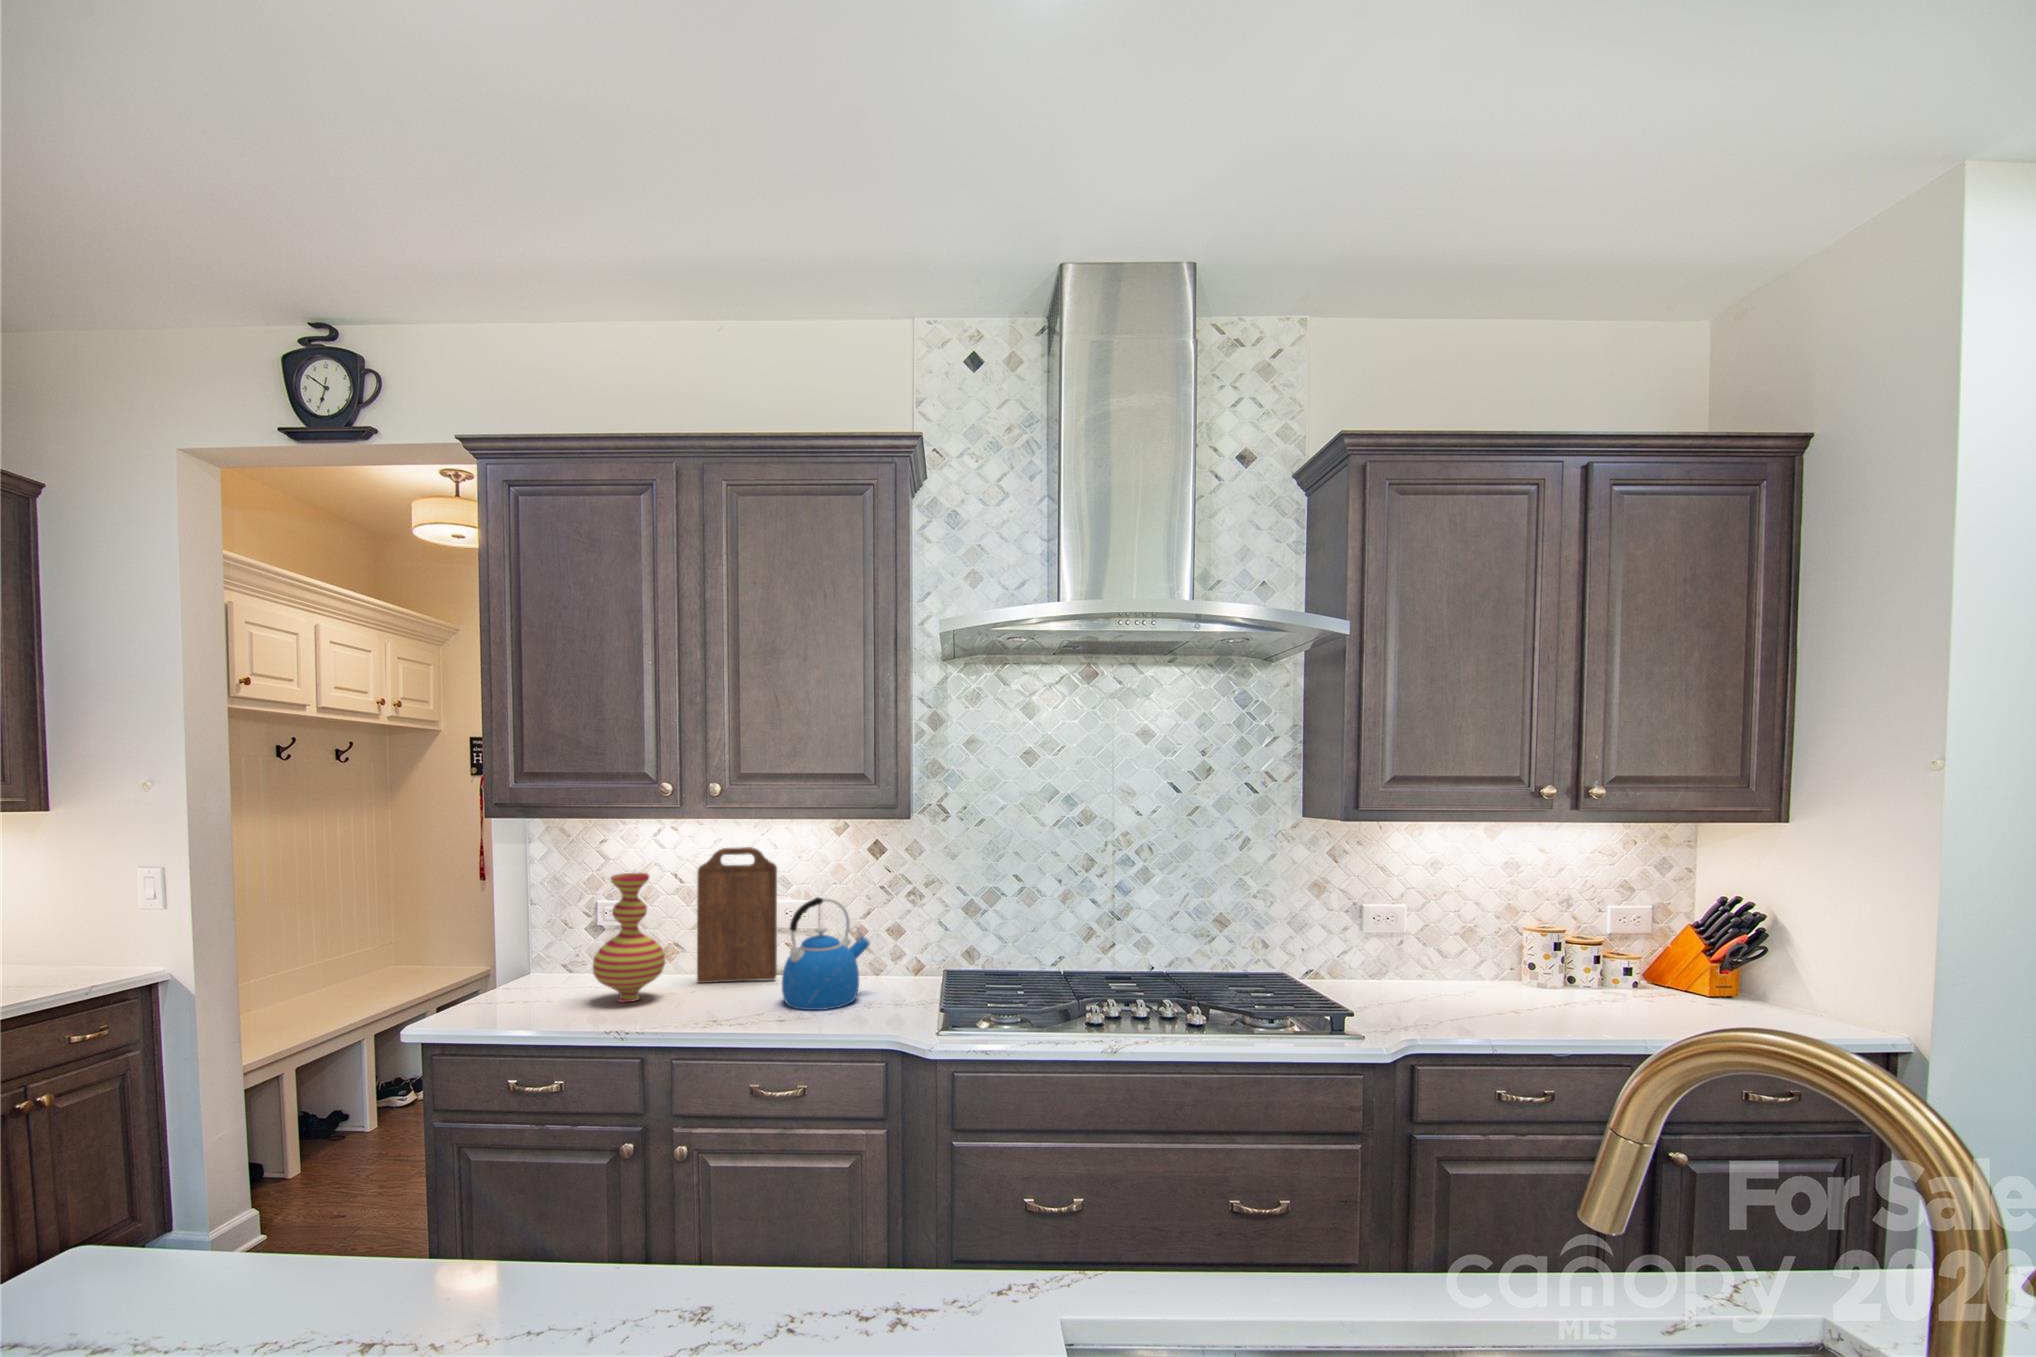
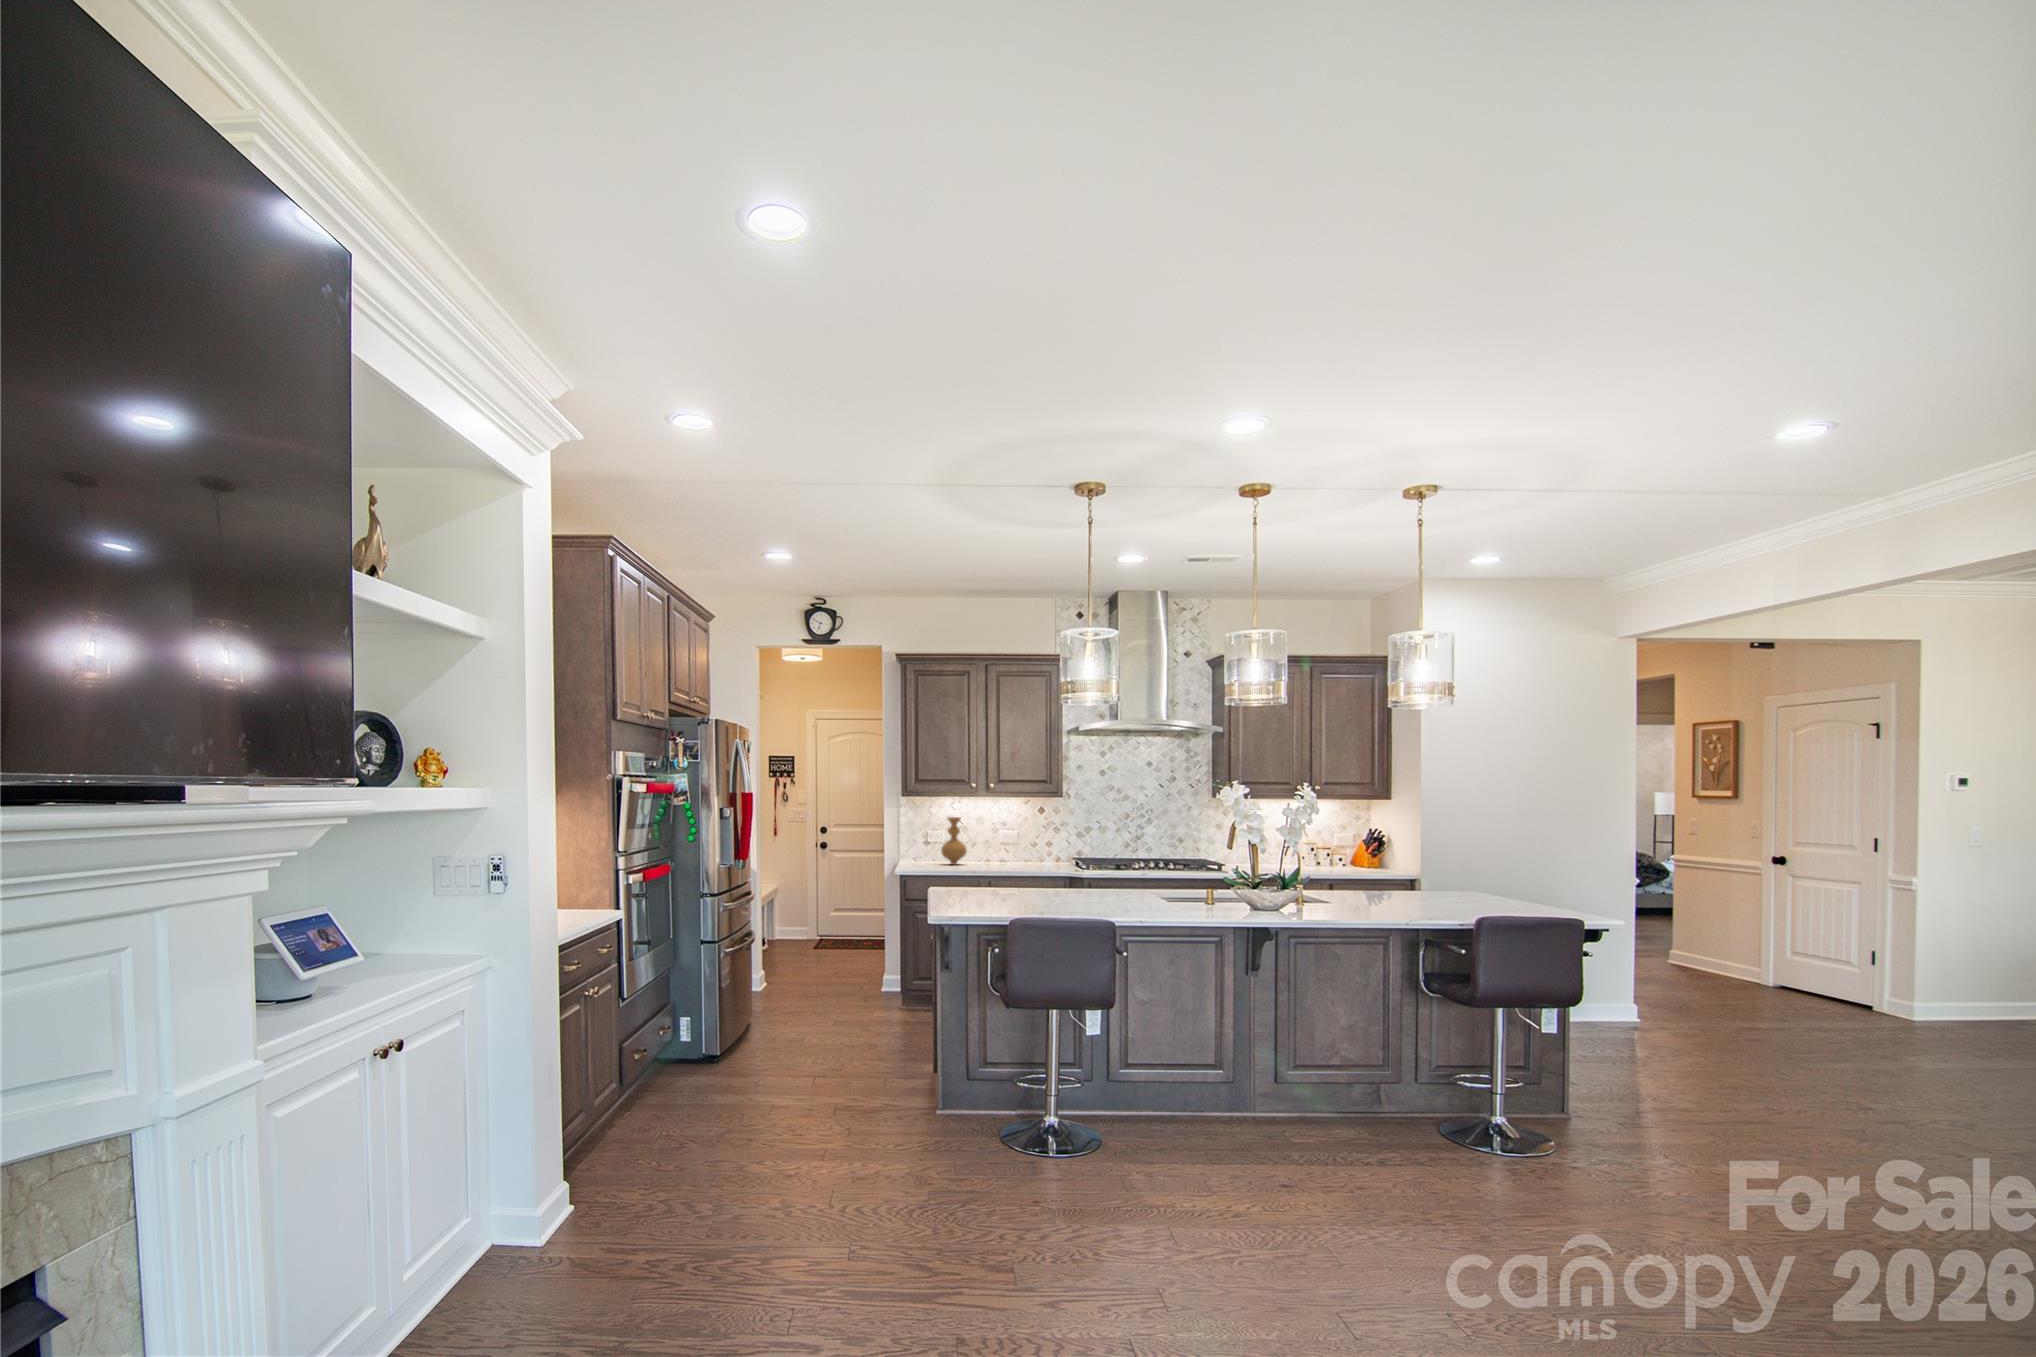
cutting board: present [697,847,777,983] -> none [972,810,1002,863]
kettle: present [782,897,870,1010] -> none [1012,826,1043,867]

